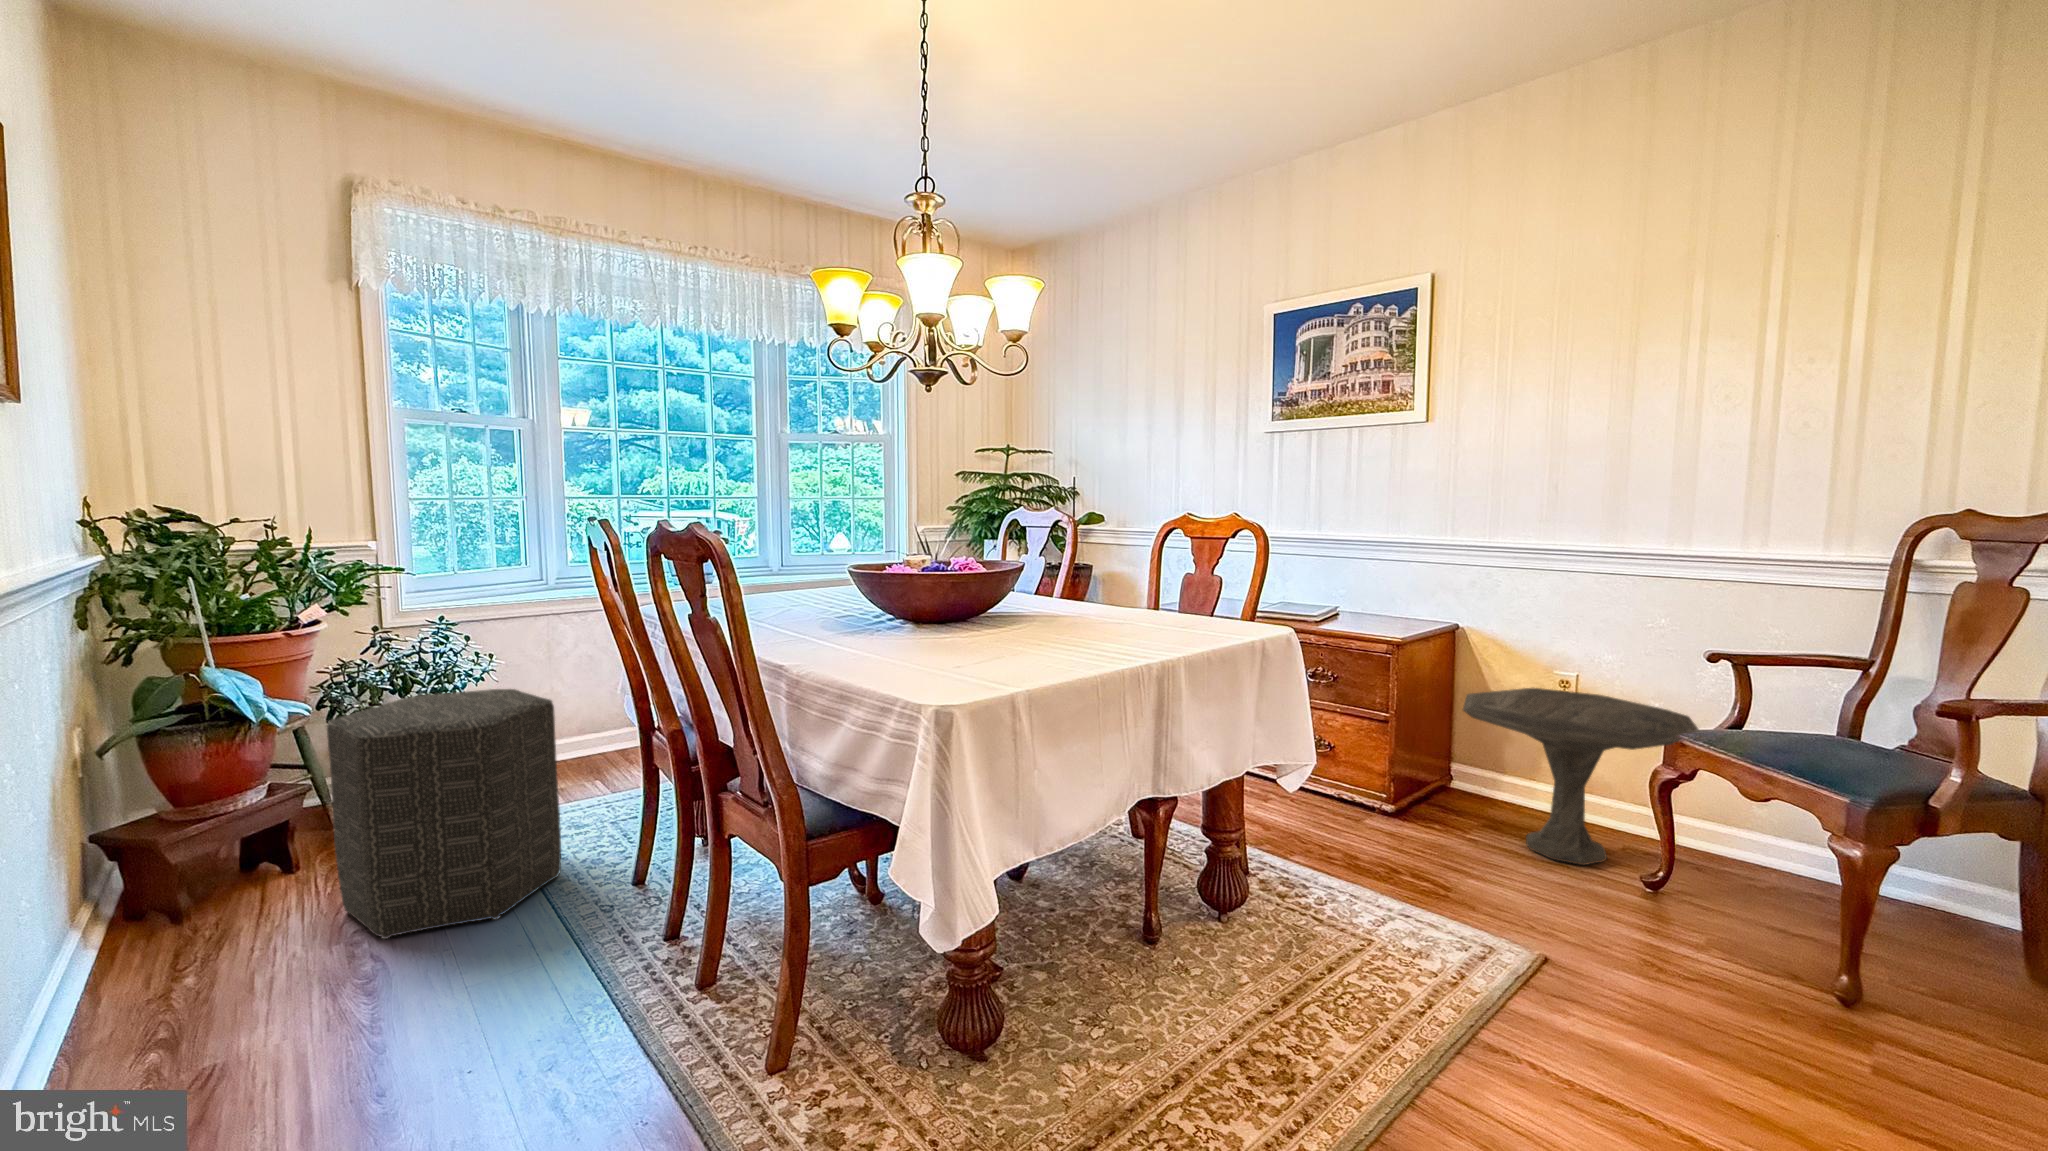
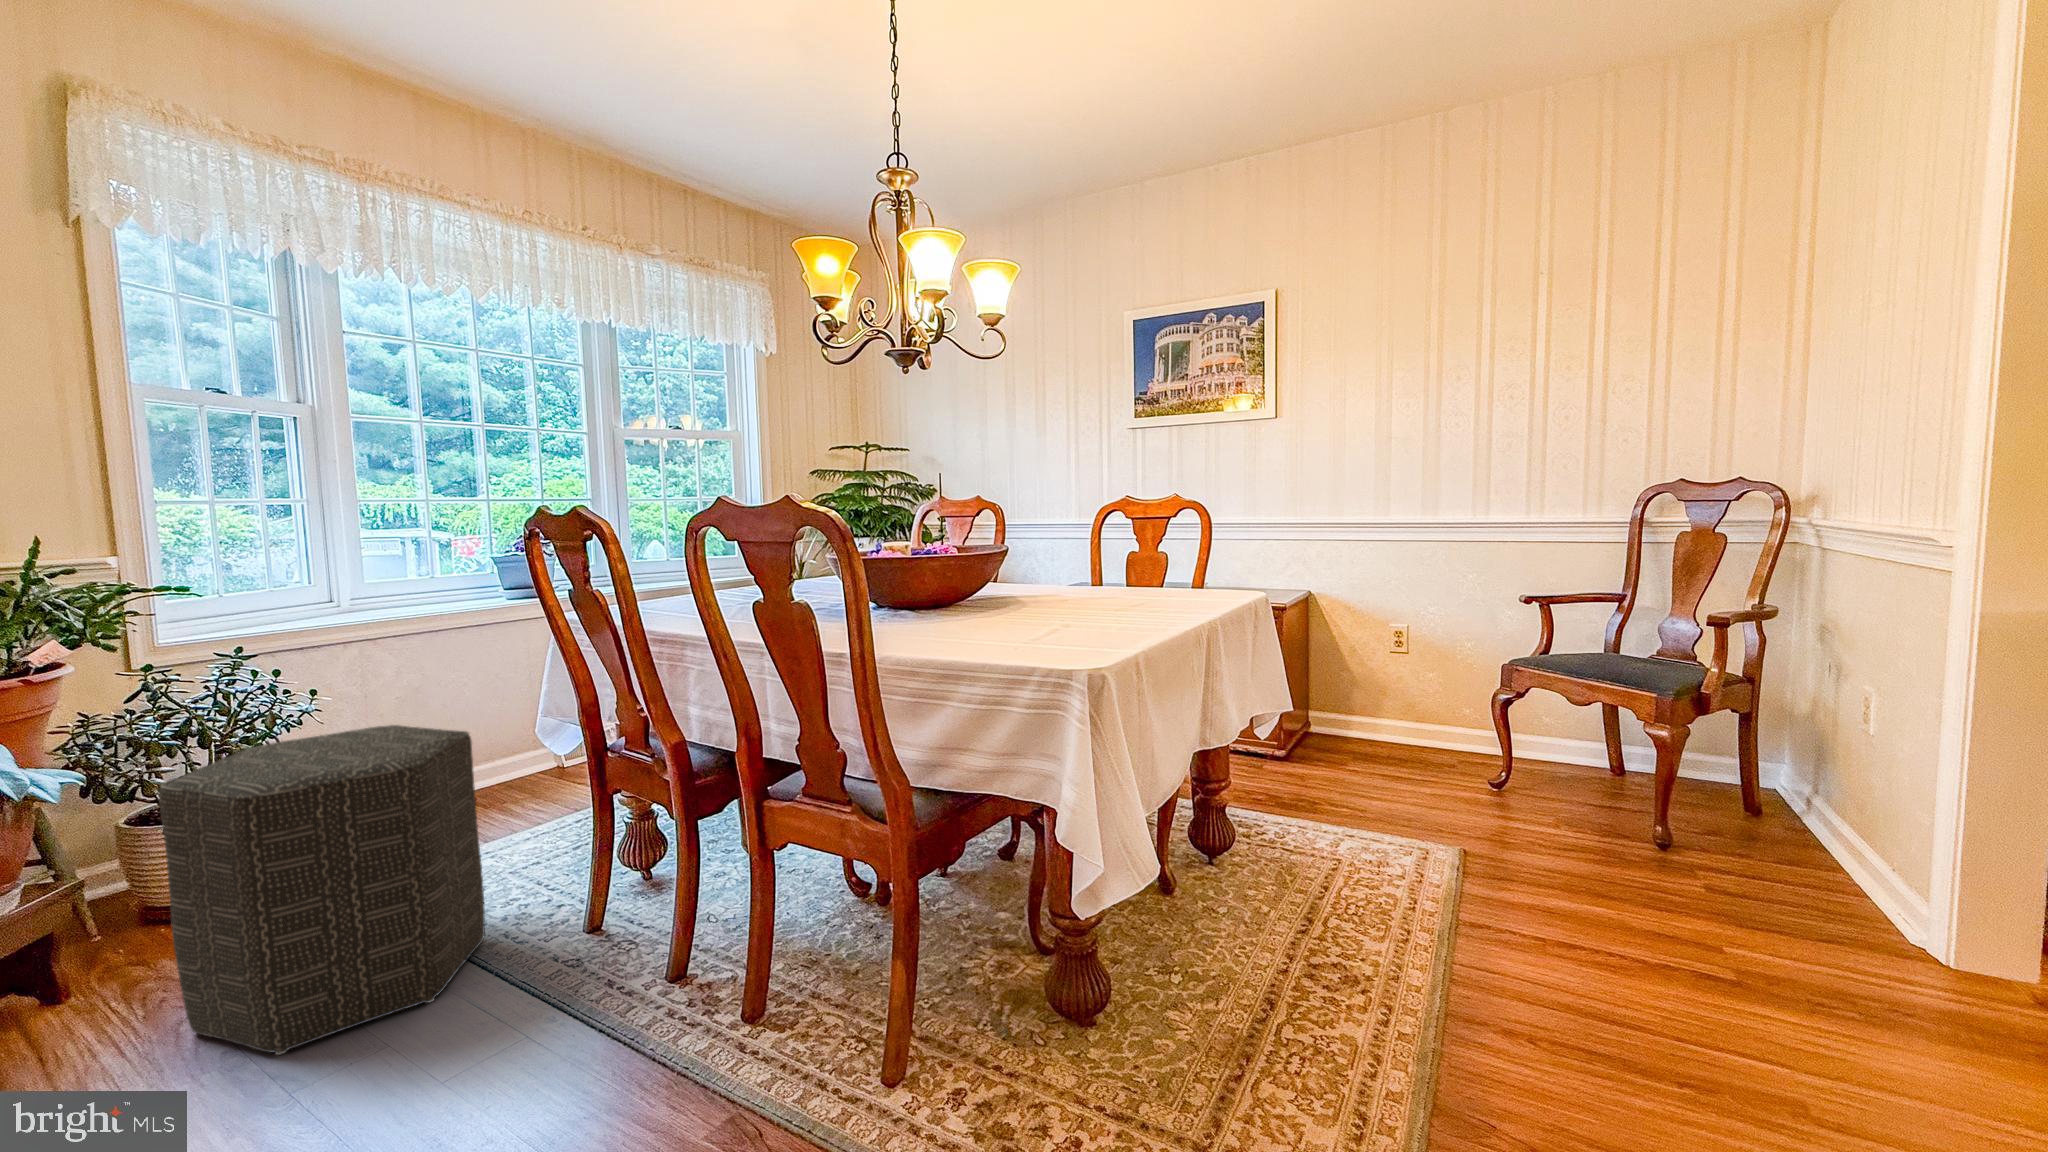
side table: present [1463,688,1699,865] -> none [1338,639,1527,778]

